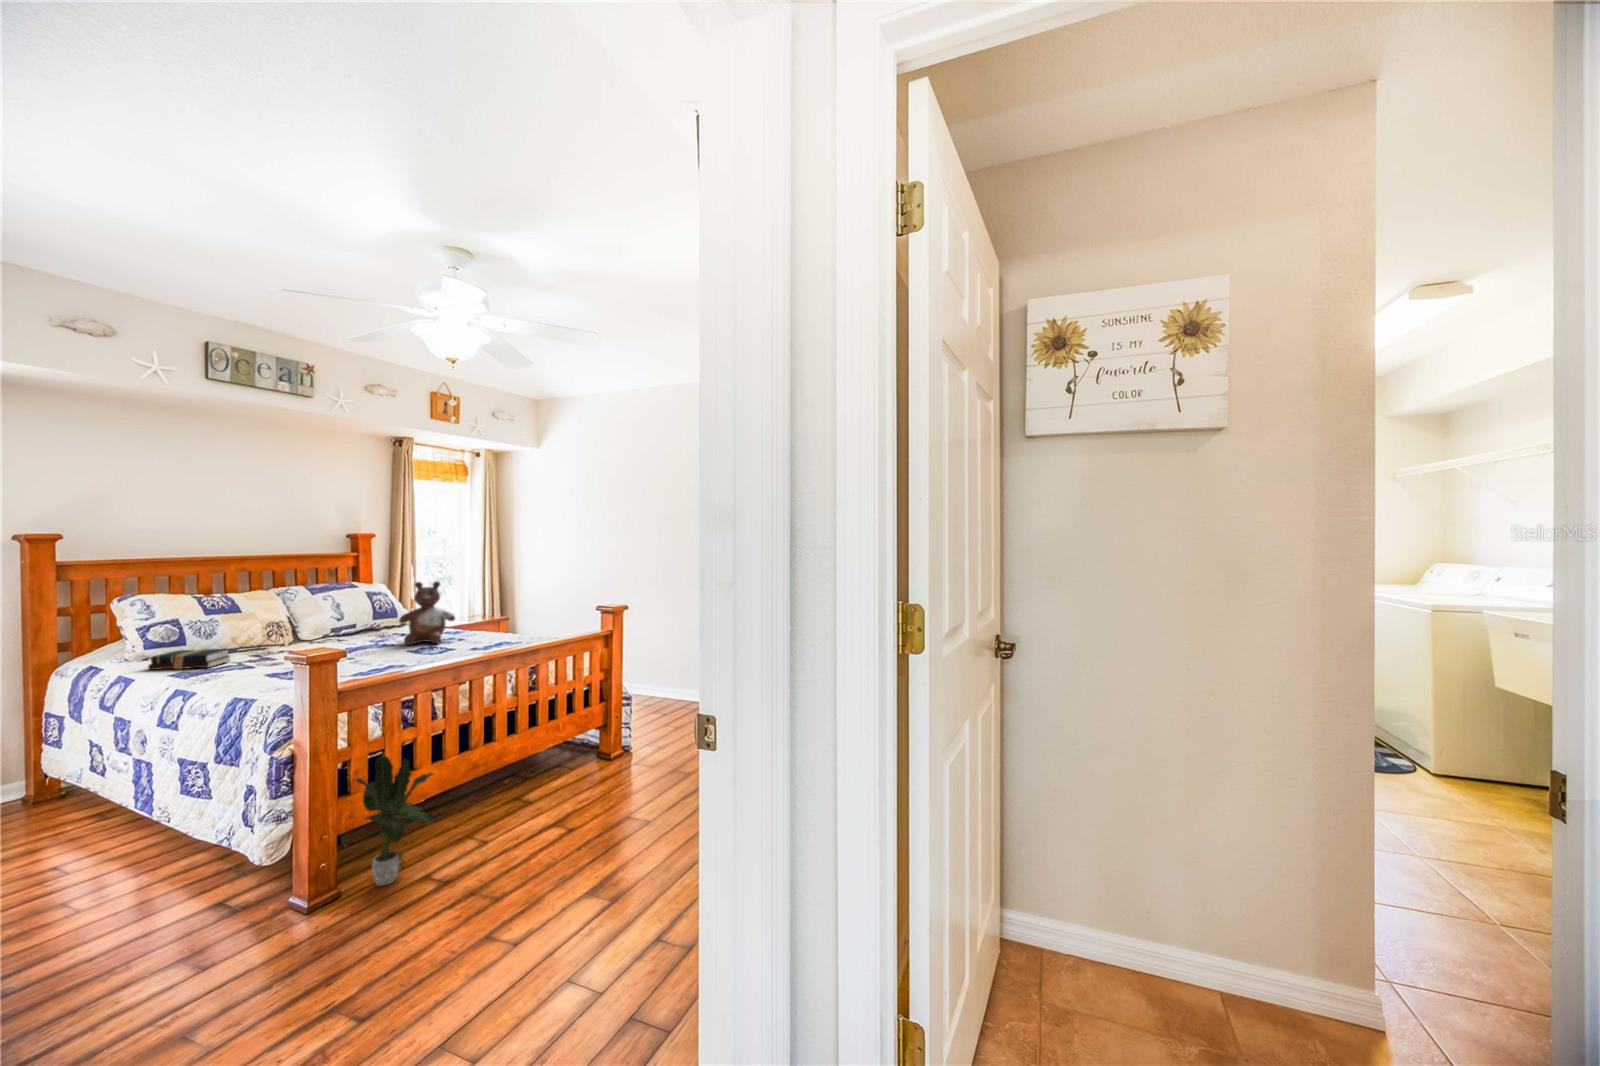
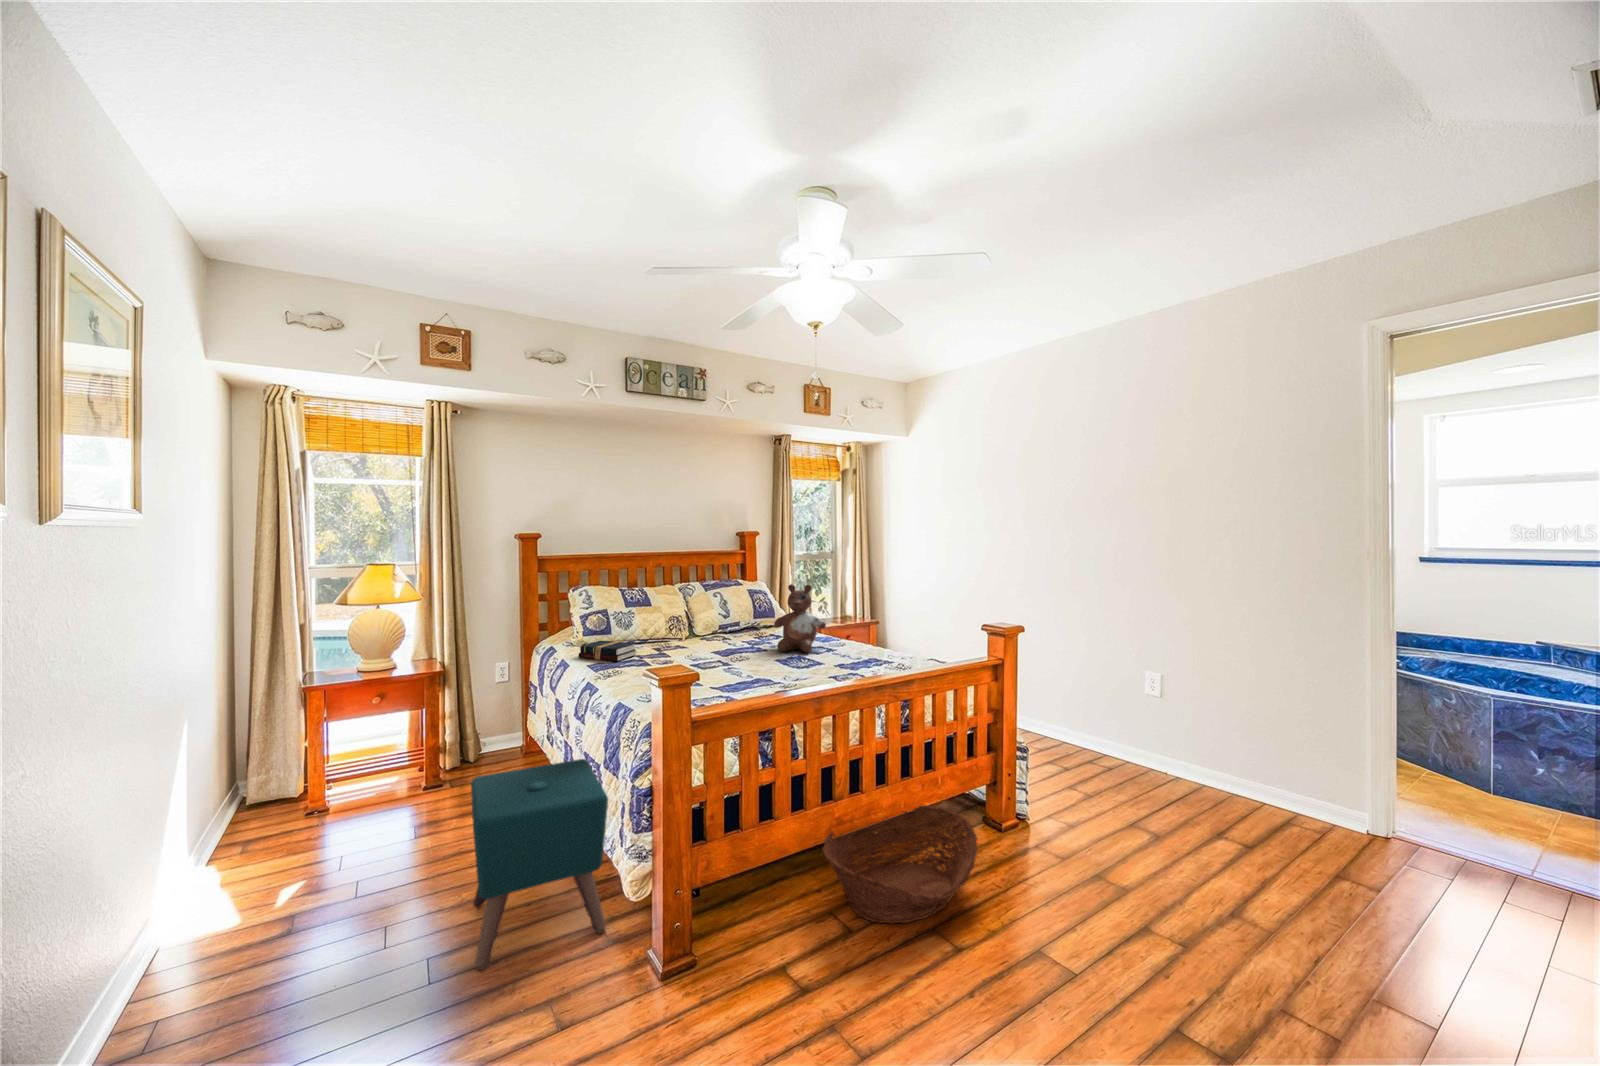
basket: none [460,745,590,831] -> present [823,806,977,924]
ottoman: none [38,756,238,961] -> present [471,759,608,970]
potted plant: present [348,756,439,886] -> none [699,806,797,971]

